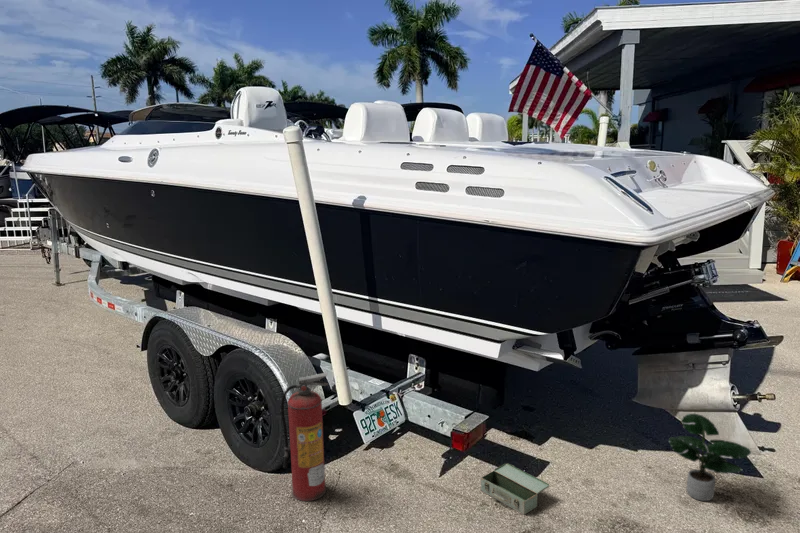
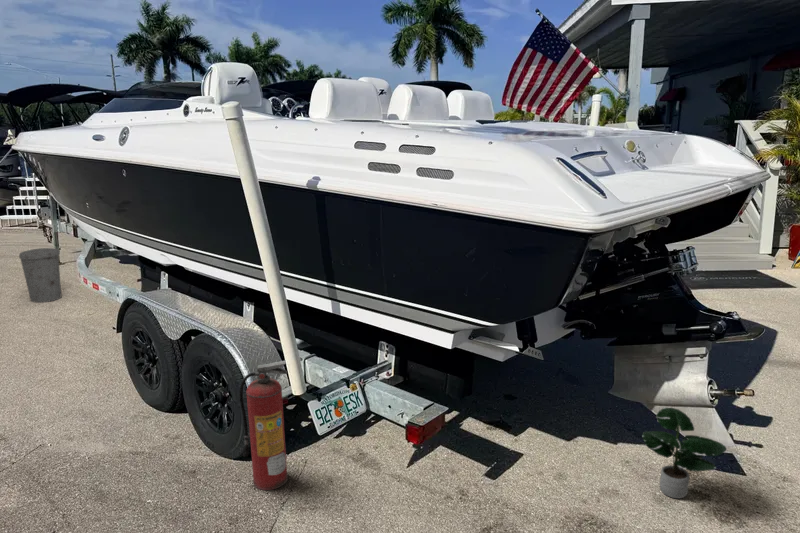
trash can: none [26,268,67,323] -> present [19,248,61,303]
toolbox: present [481,463,549,515] -> none [446,455,515,510]

